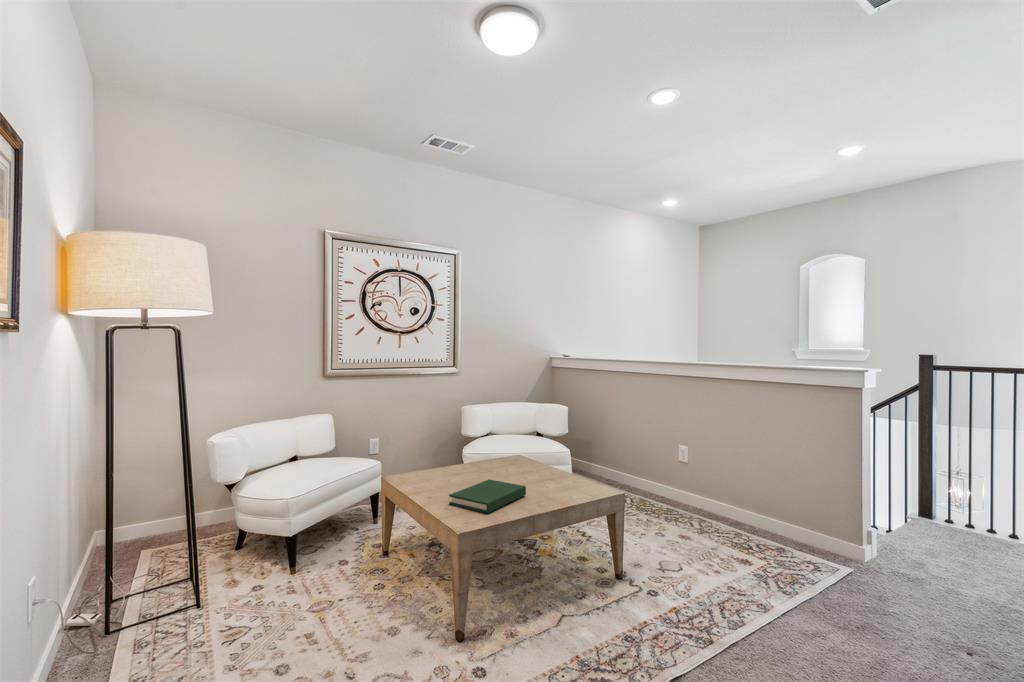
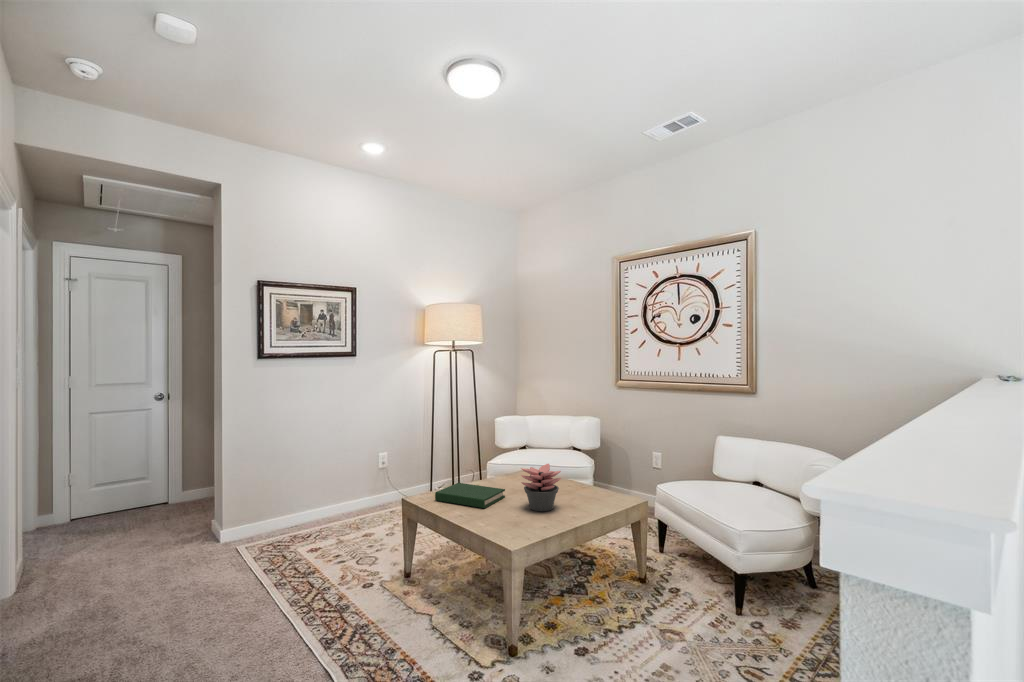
succulent plant: none [511,440,544,482] -> present [521,464,561,511]

